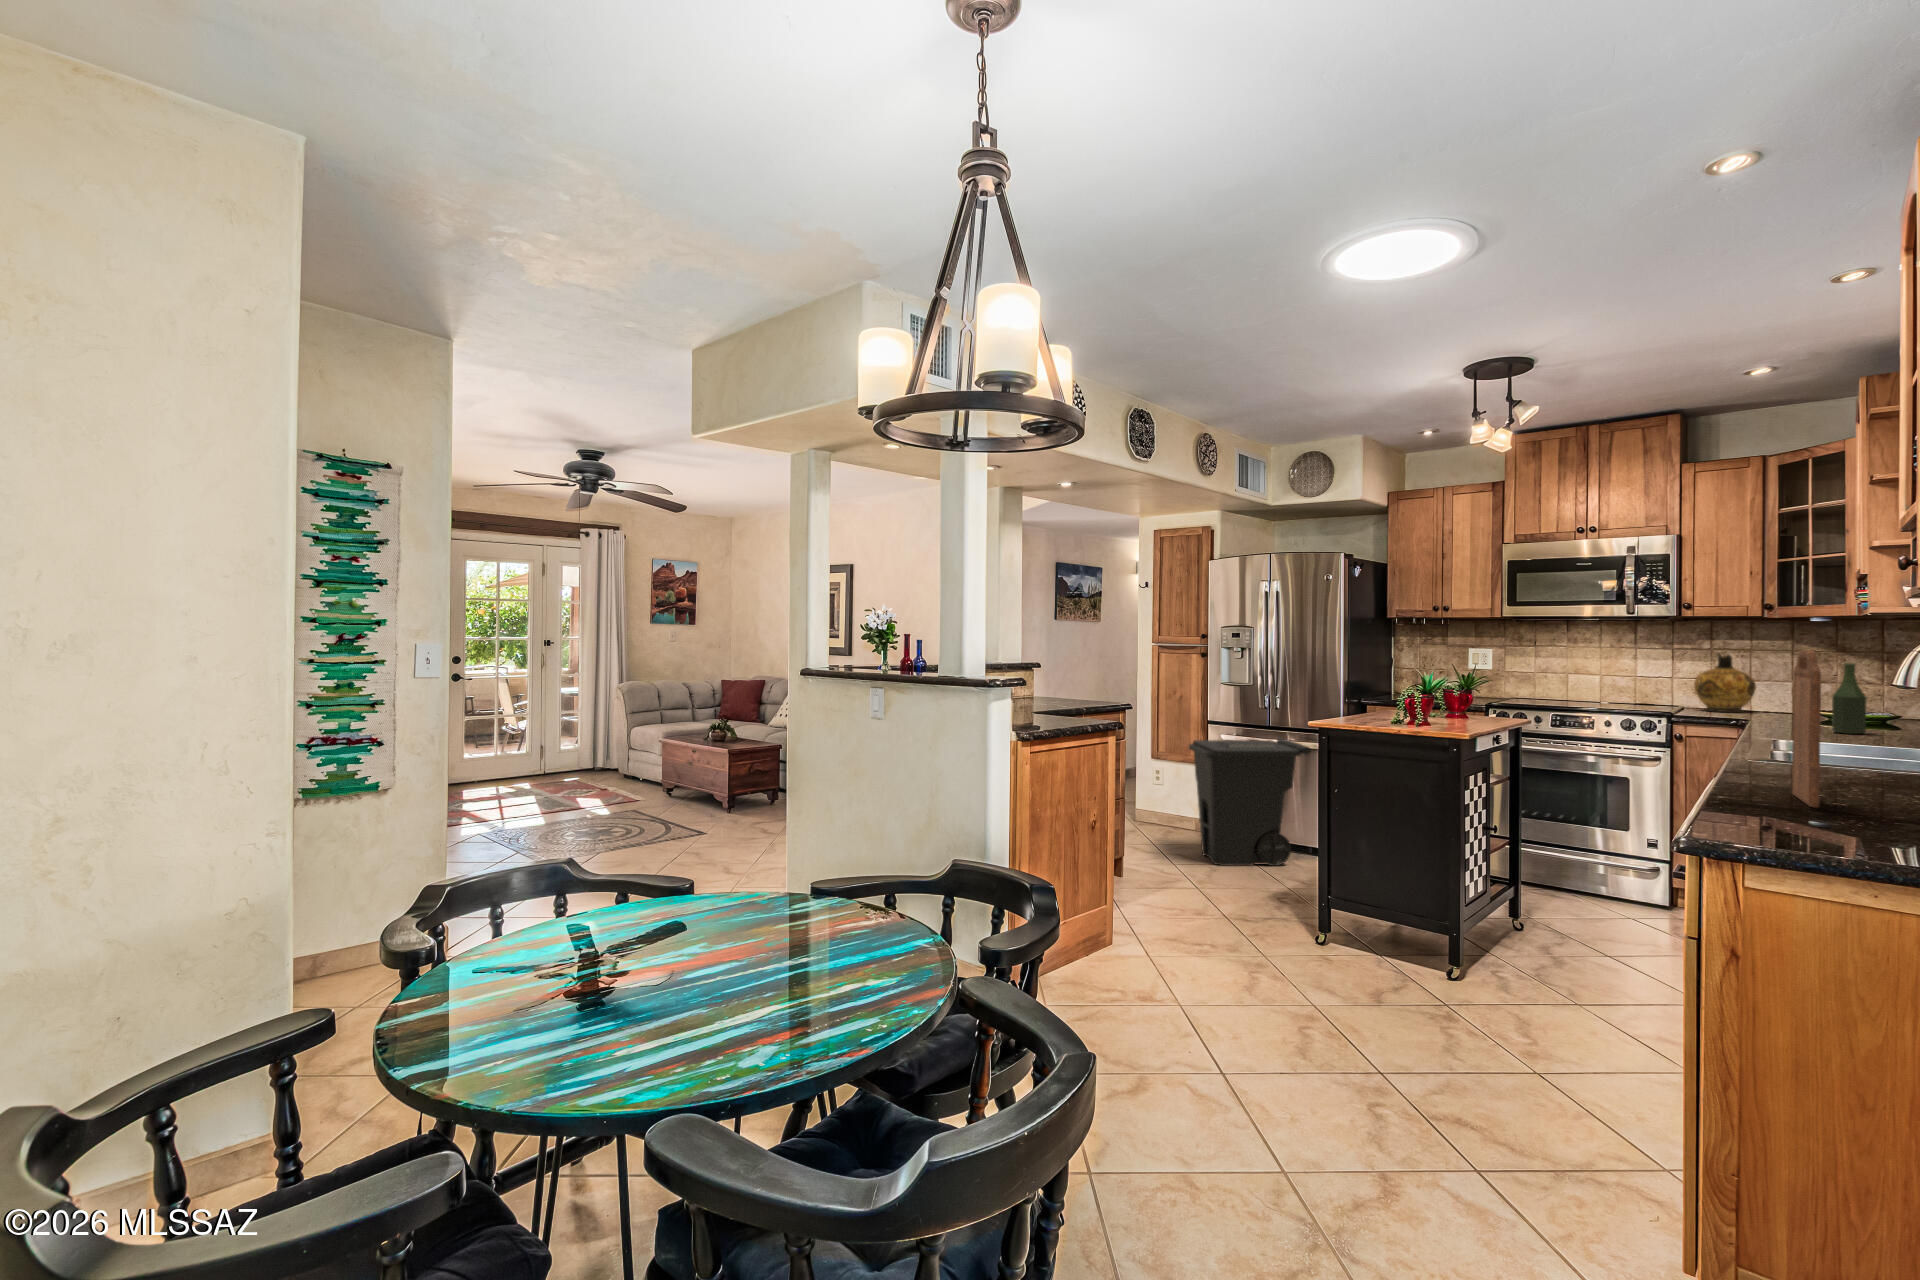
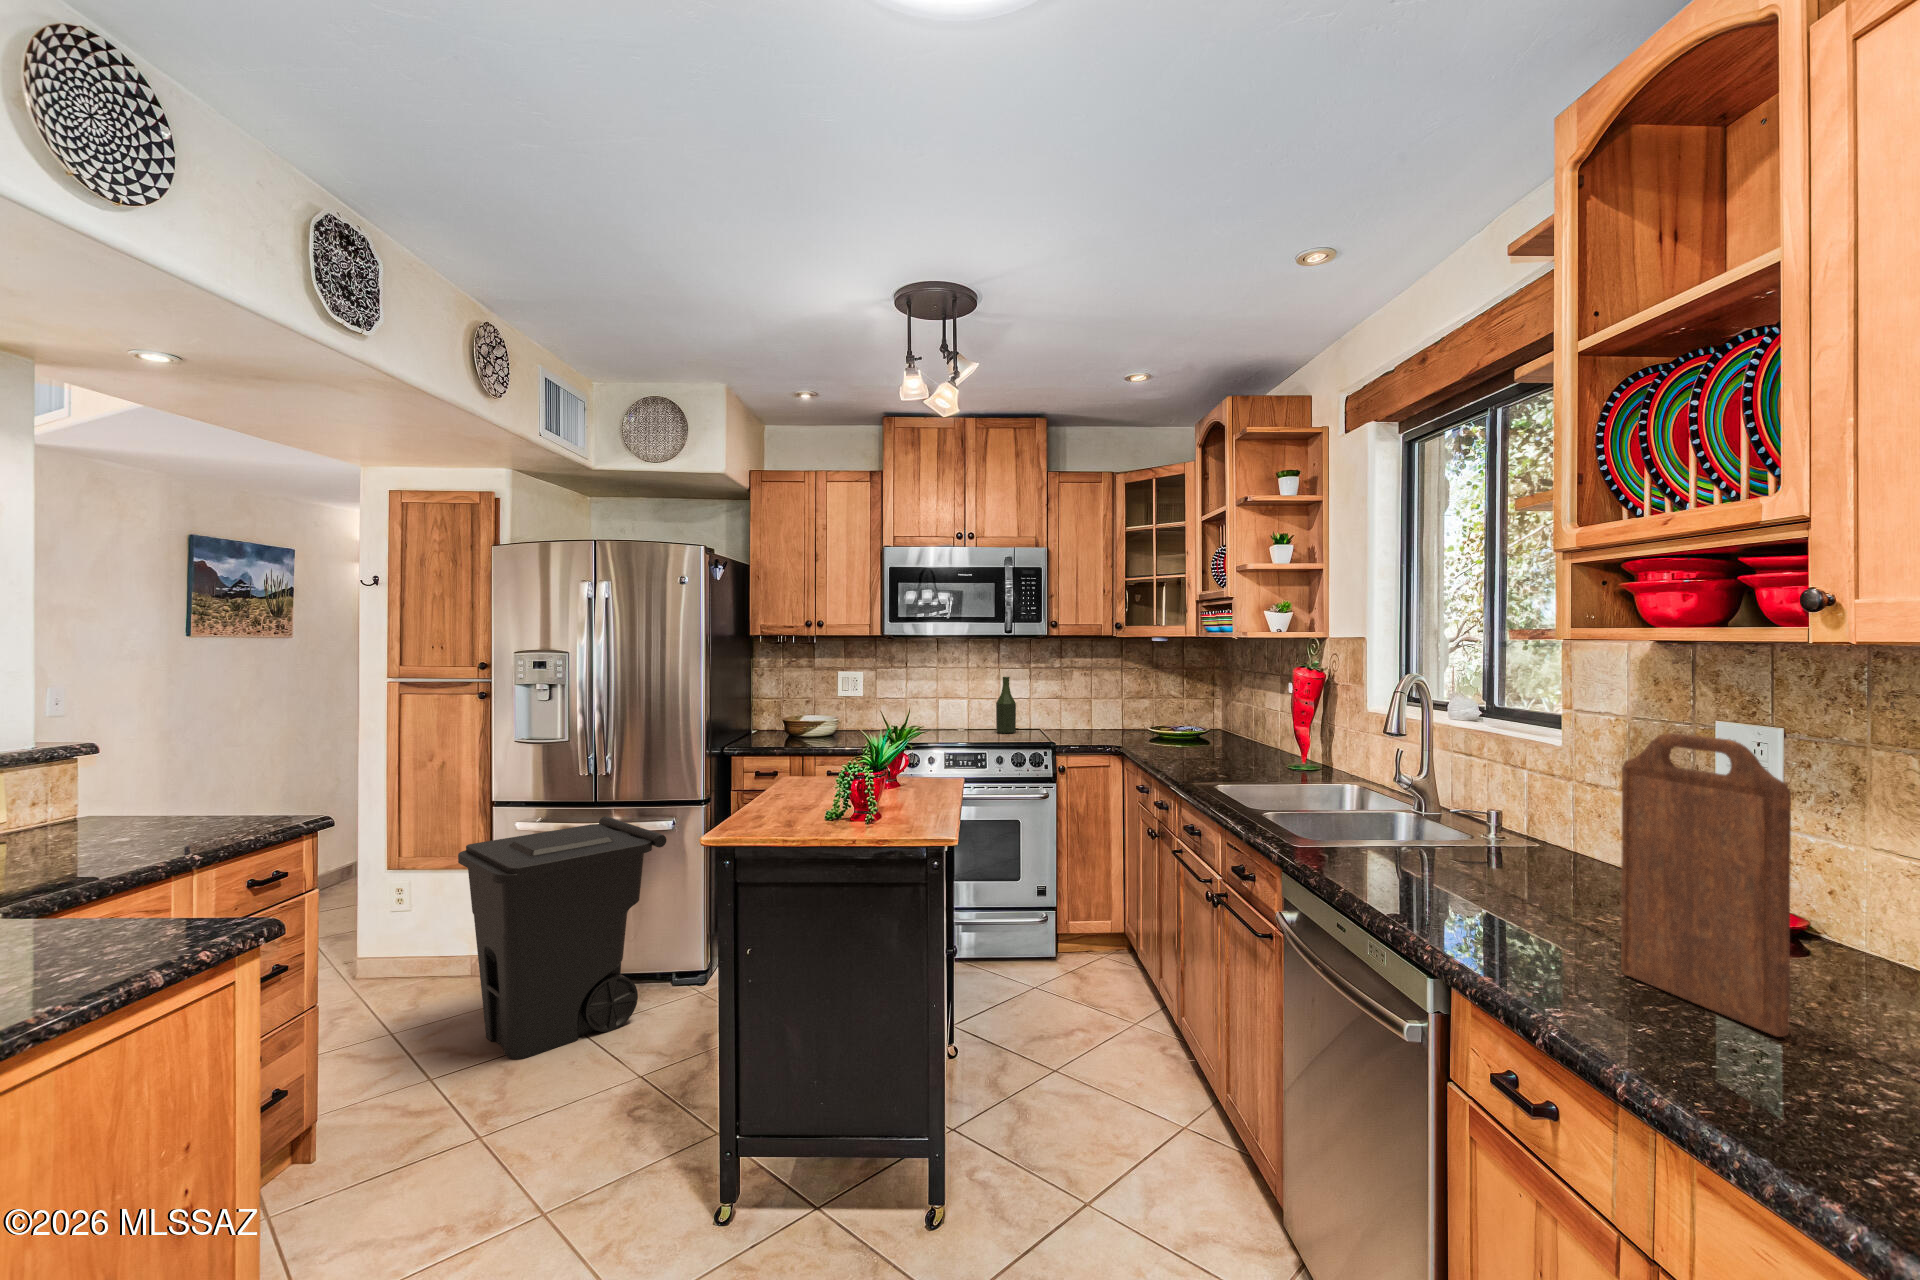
ceramic jug: present [1694,654,1756,712] -> none [1051,673,1100,734]
bottle: present [1832,663,1867,734] -> present [996,677,1016,733]

